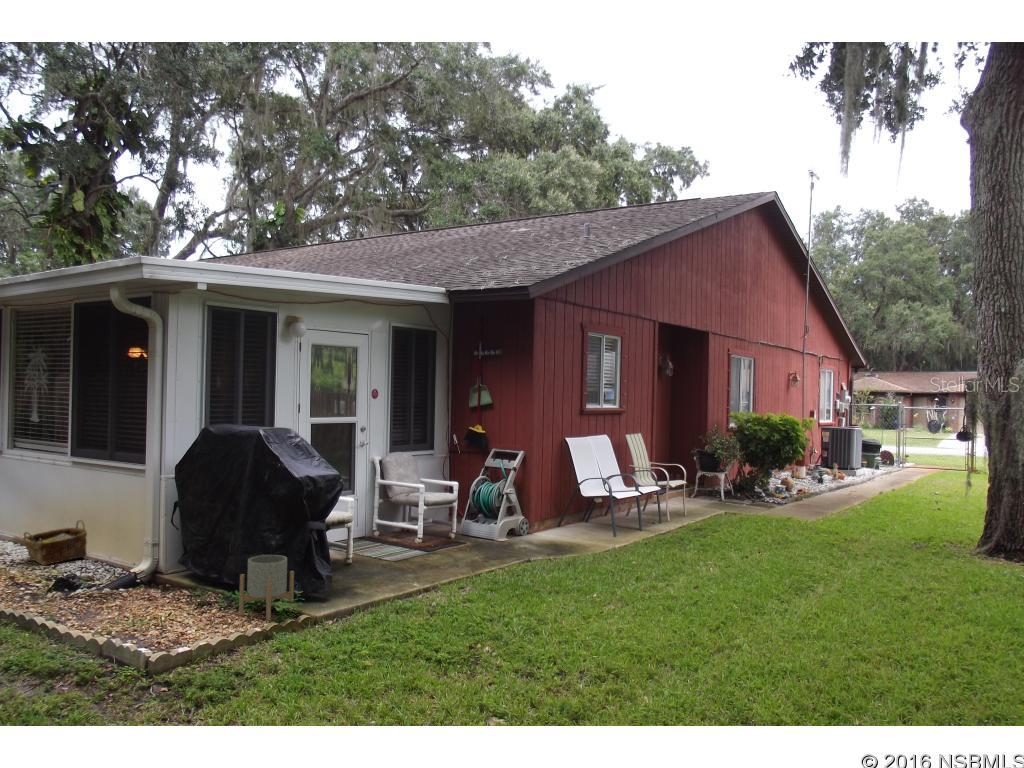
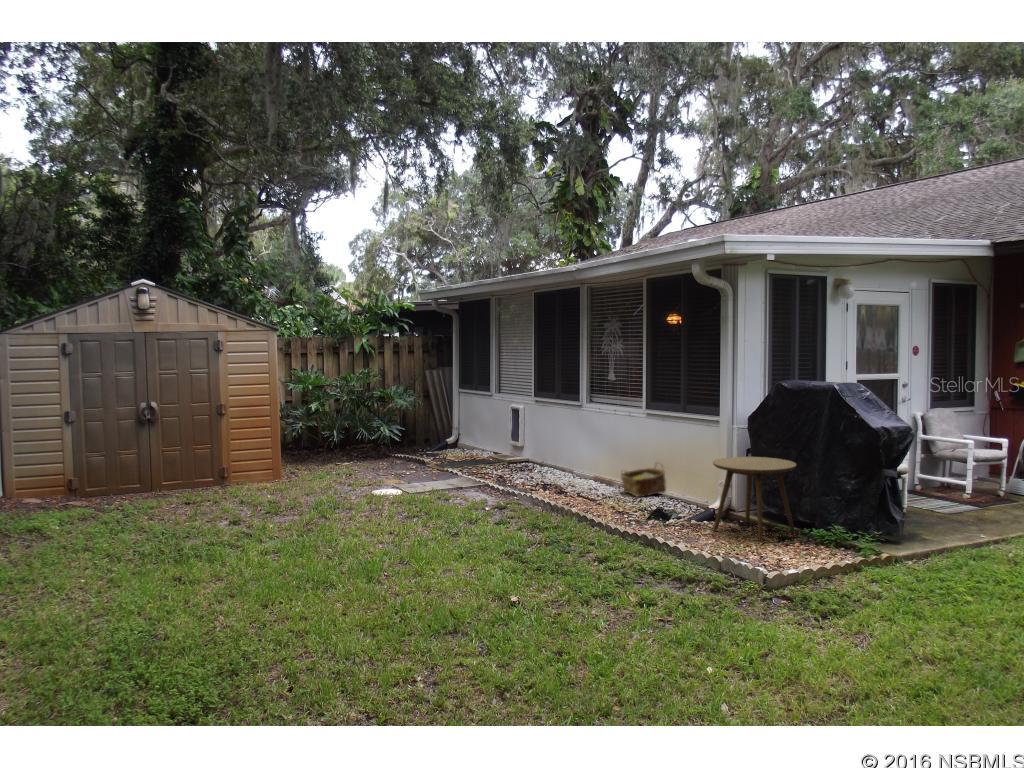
side table: none [108,510,217,616] -> present [713,457,796,542]
planter: present [239,555,294,621] -> none [825,498,872,553]

